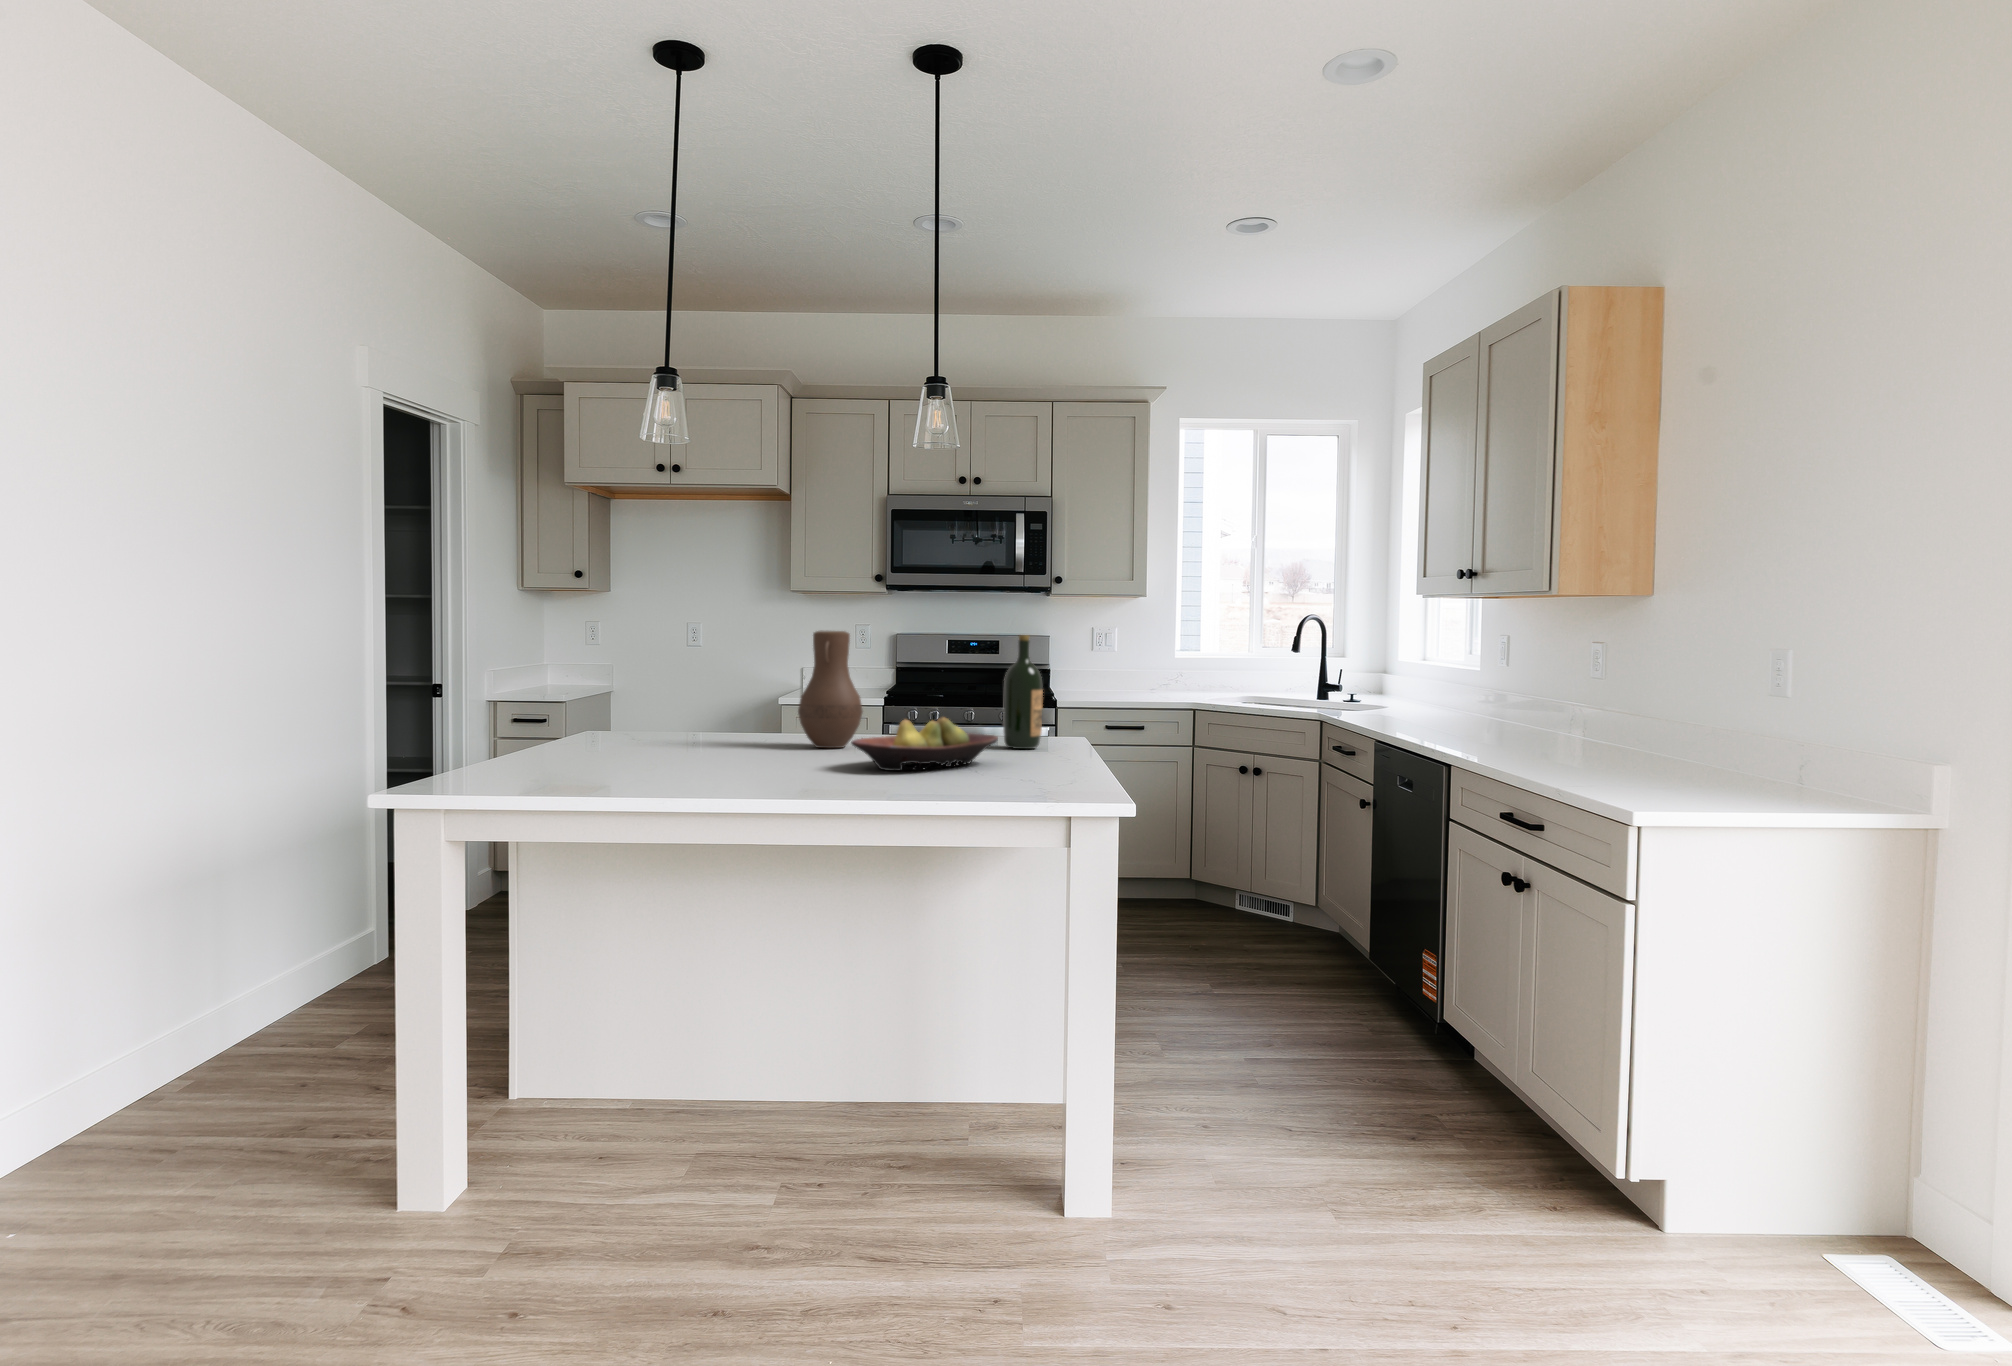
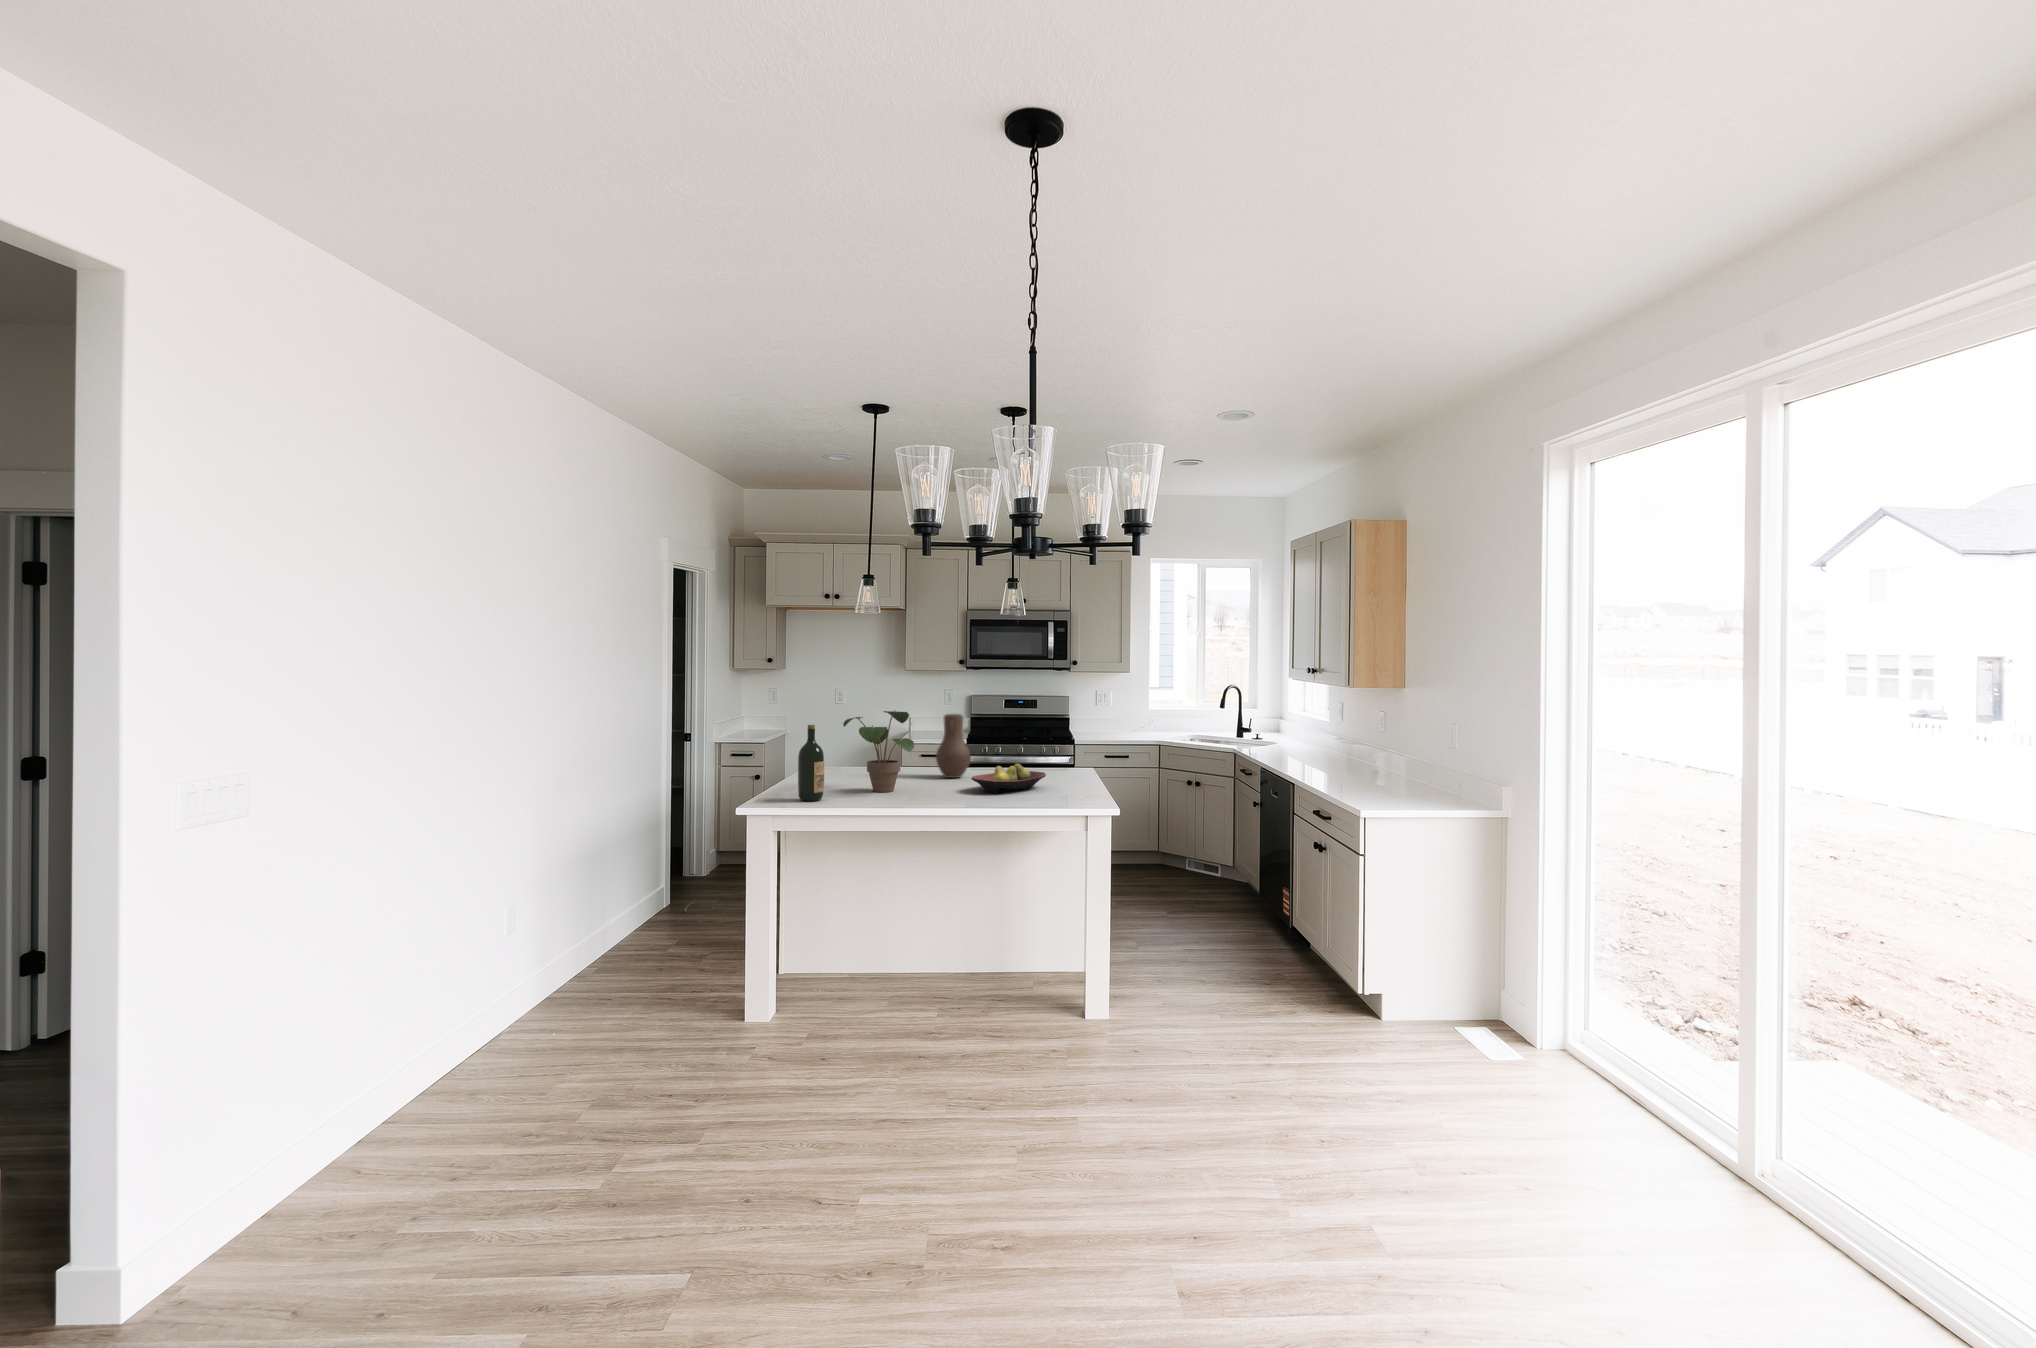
potted plant: none [600,610,735,767] -> present [843,710,914,792]
wine bottle: present [1003,635,1043,749] -> present [798,725,824,801]

